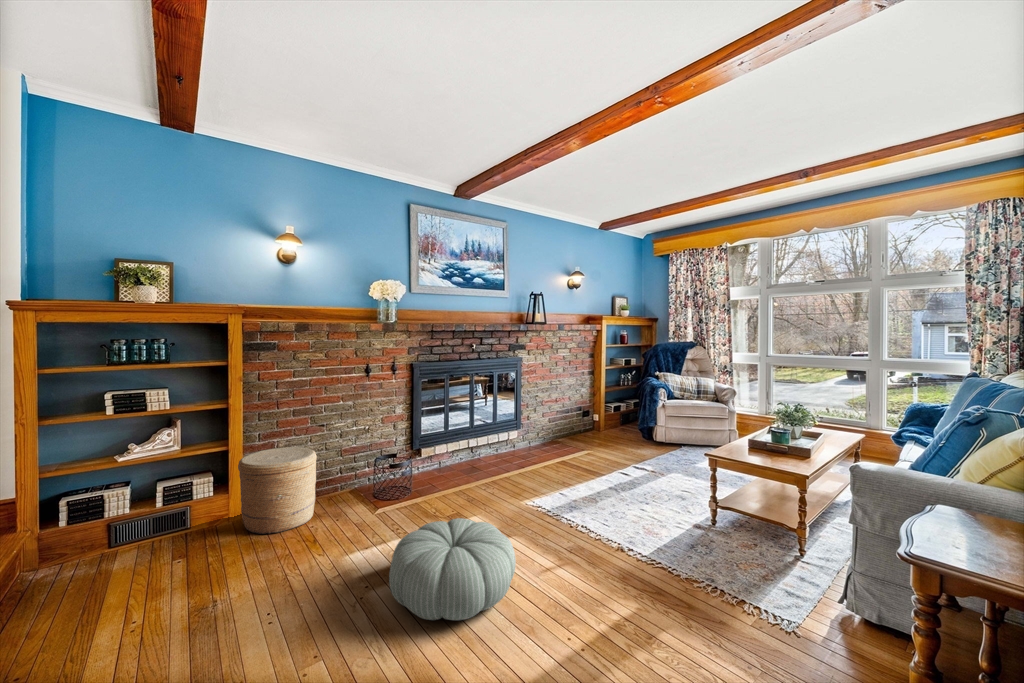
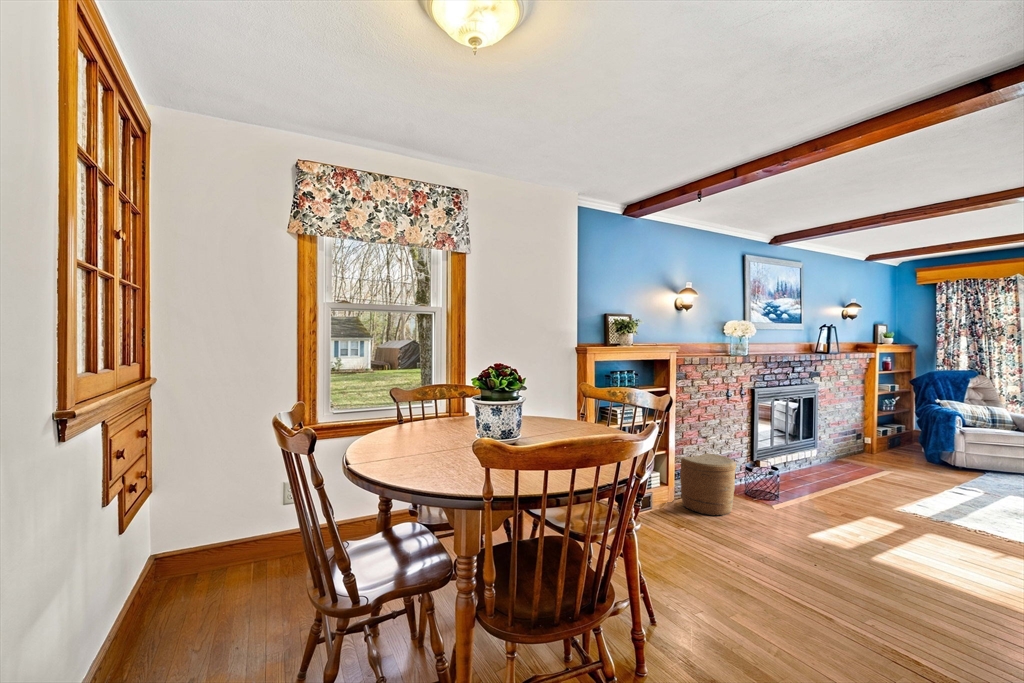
pouf: present [389,518,516,620] -> none [873,512,992,577]

